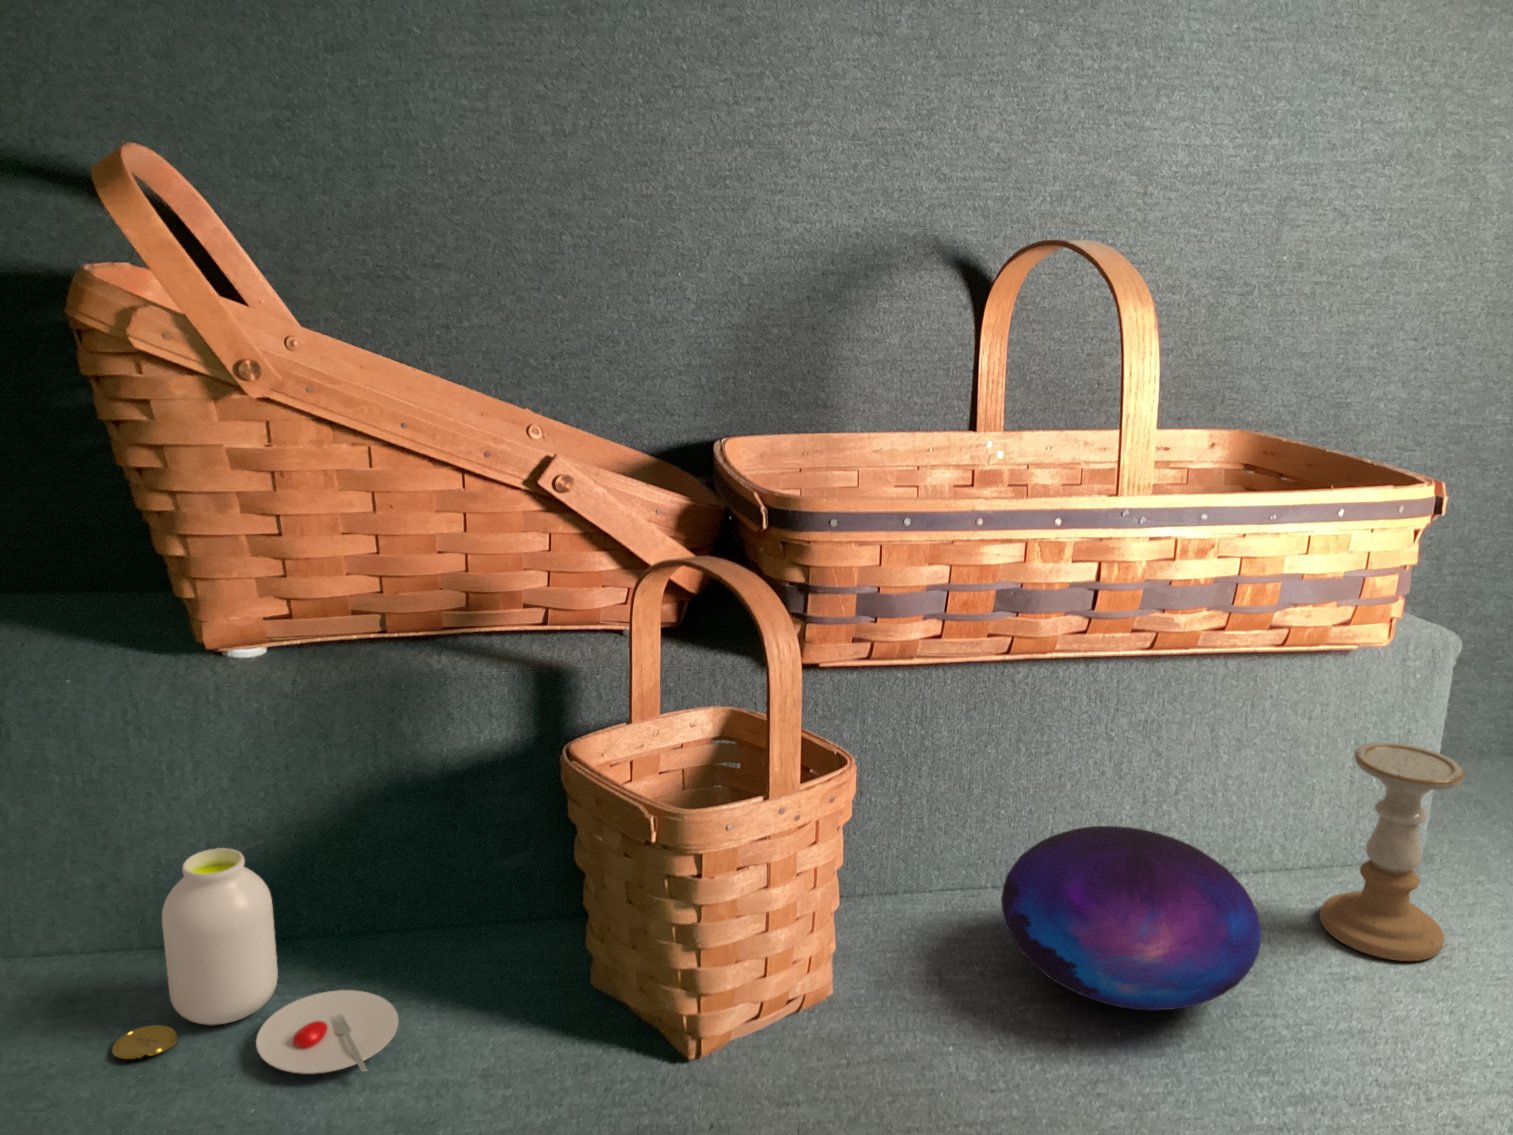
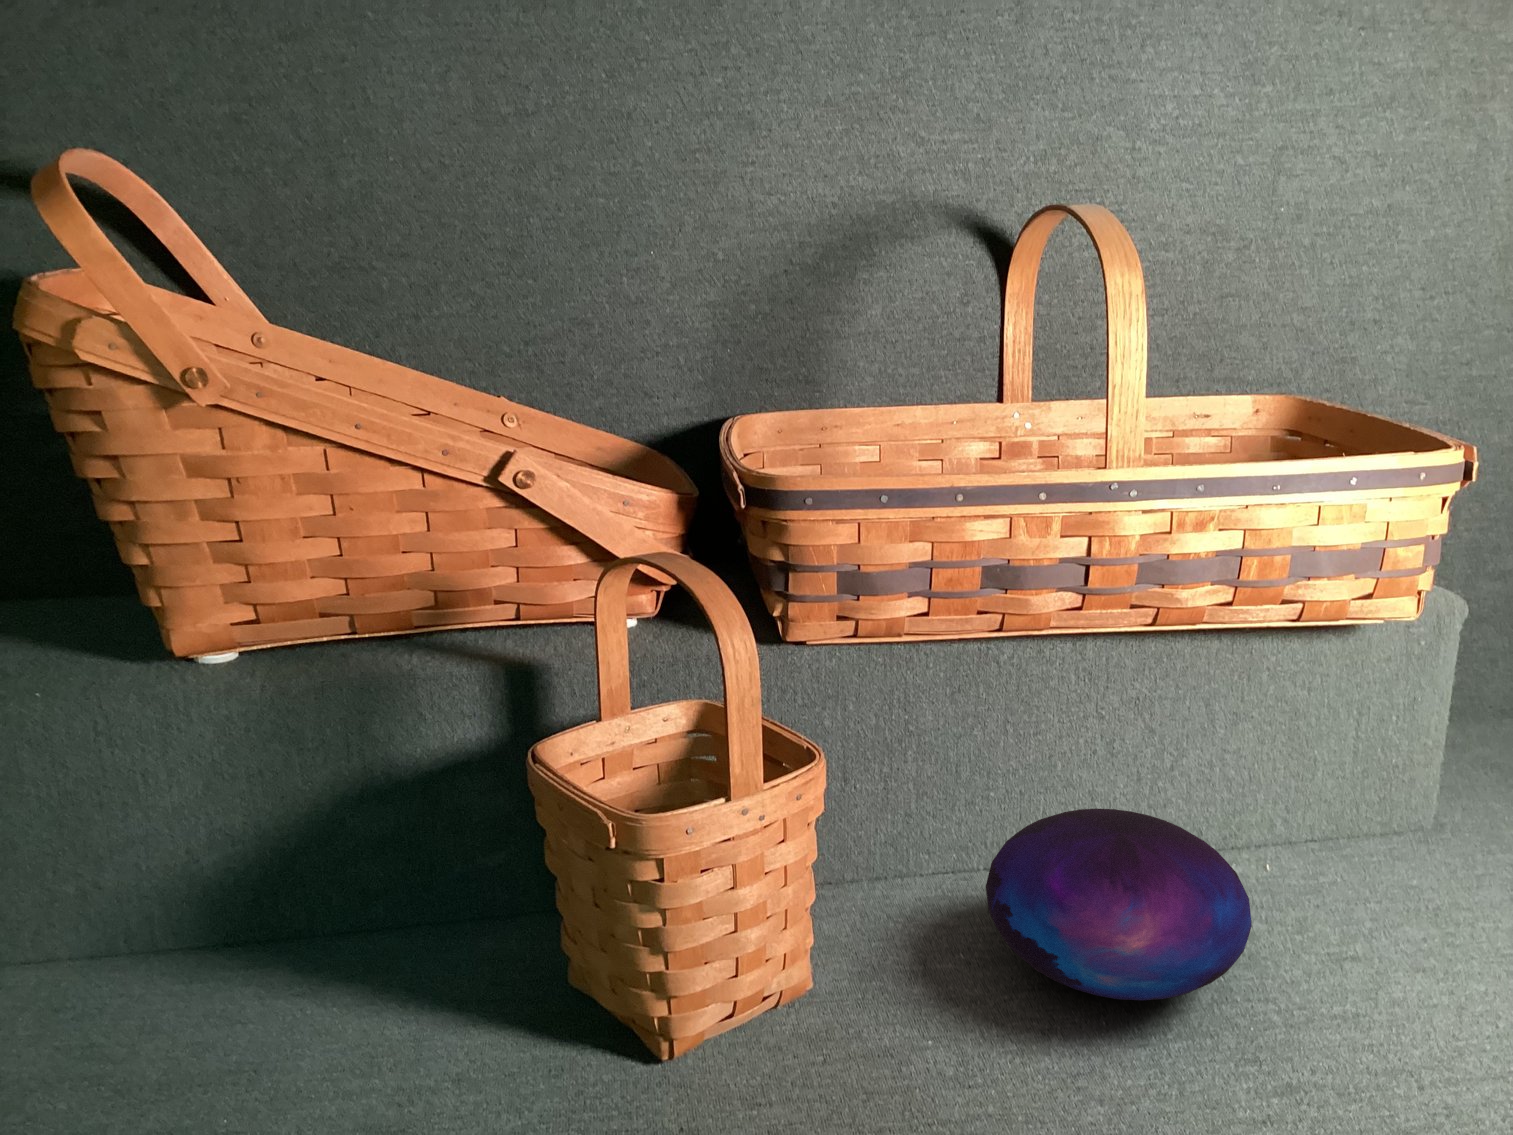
candle holder: present [1320,742,1464,961] -> none [1320,715,1467,940]
jar: present [112,848,399,1074] -> none [94,856,376,1081]

